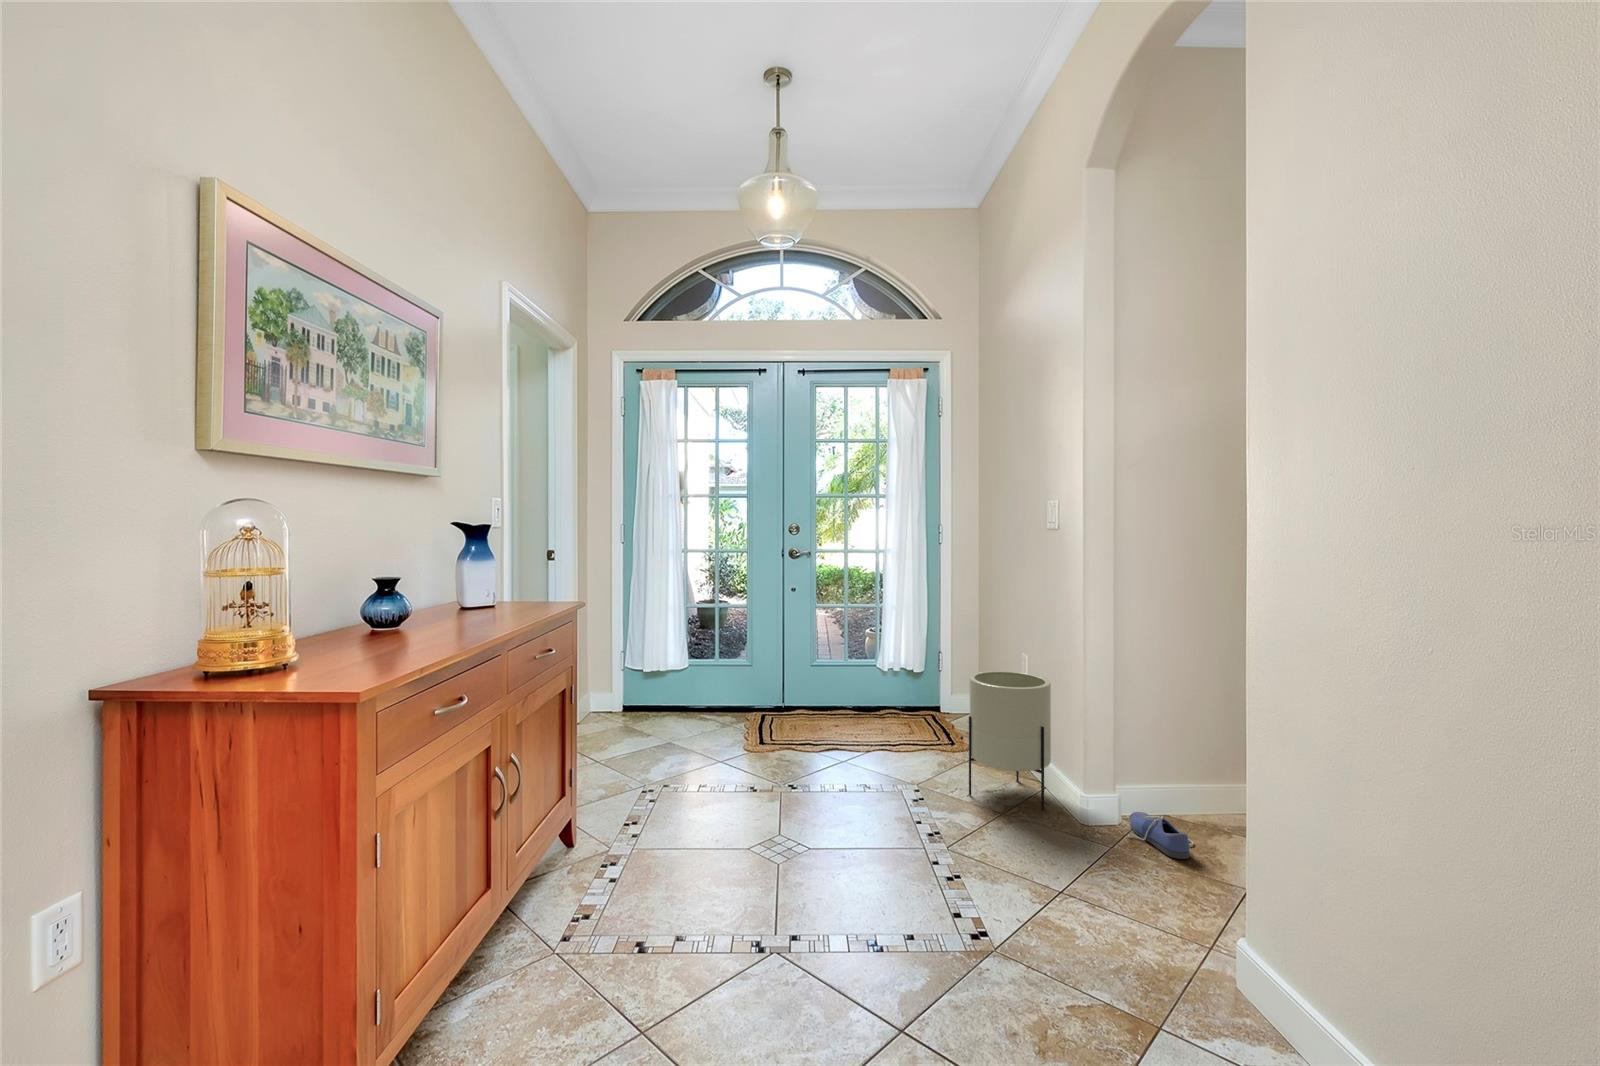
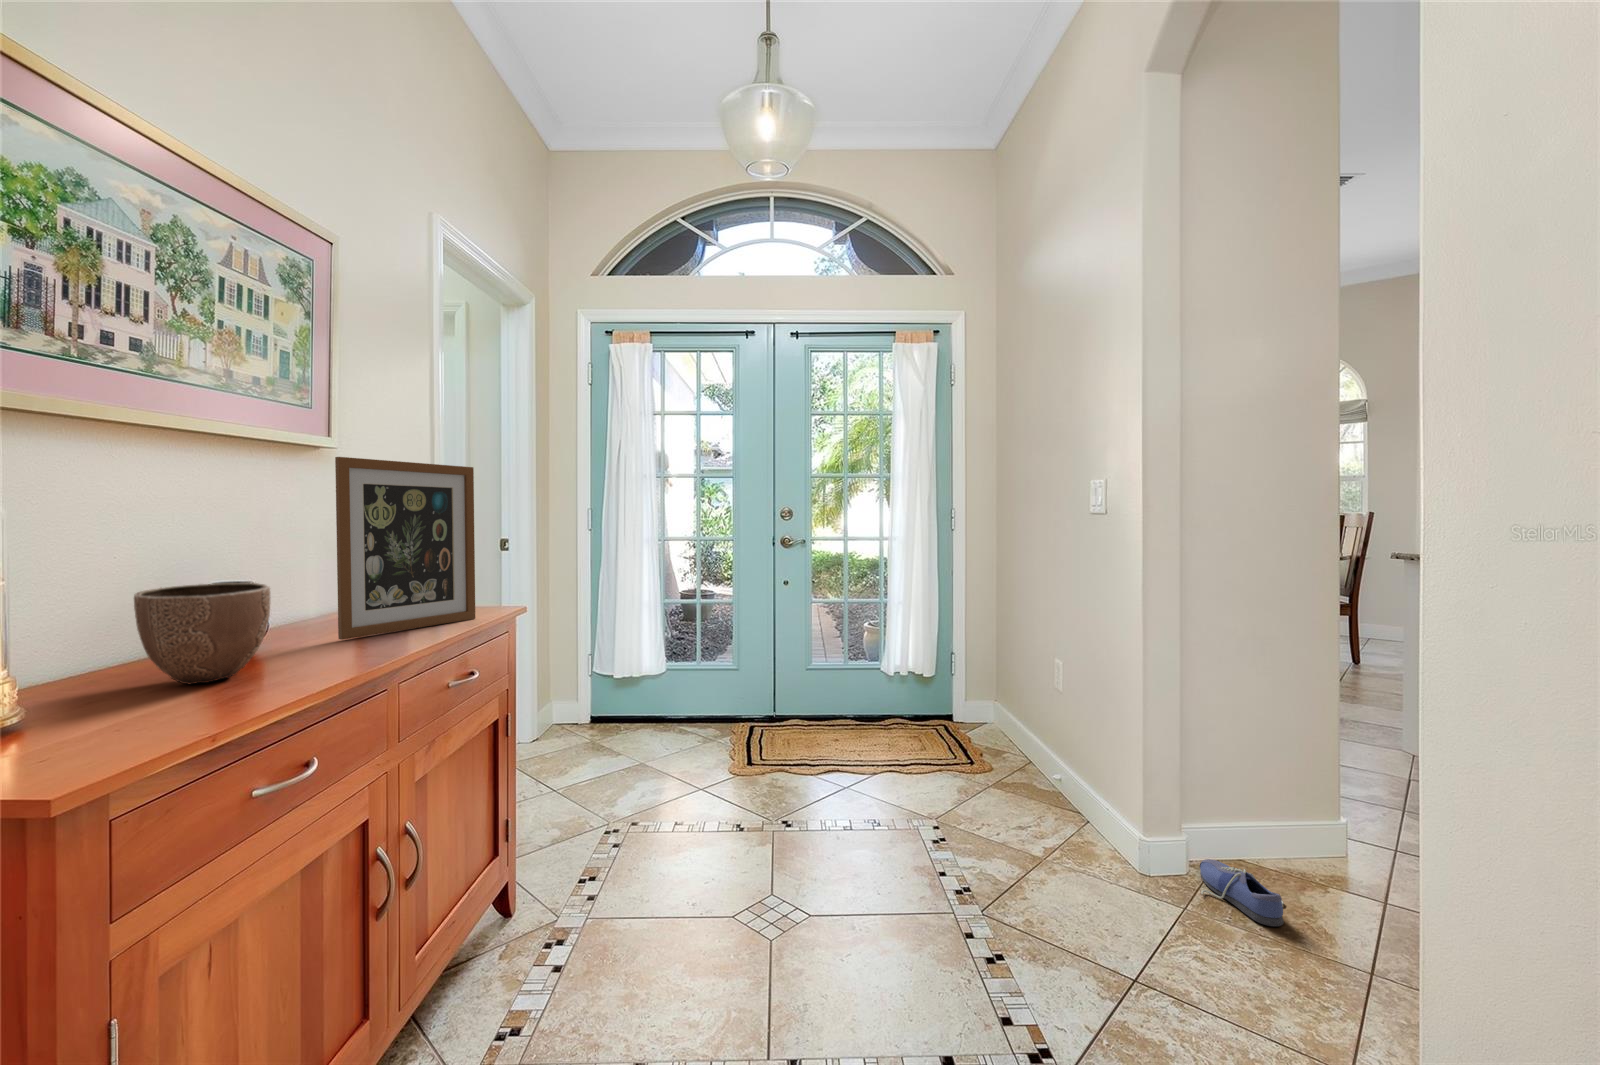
picture frame: none [456,486,549,621] -> present [335,457,476,640]
decorative bowl: none [343,576,427,645] -> present [134,583,270,684]
planter: present [969,671,1051,810] -> none [999,684,1100,855]

